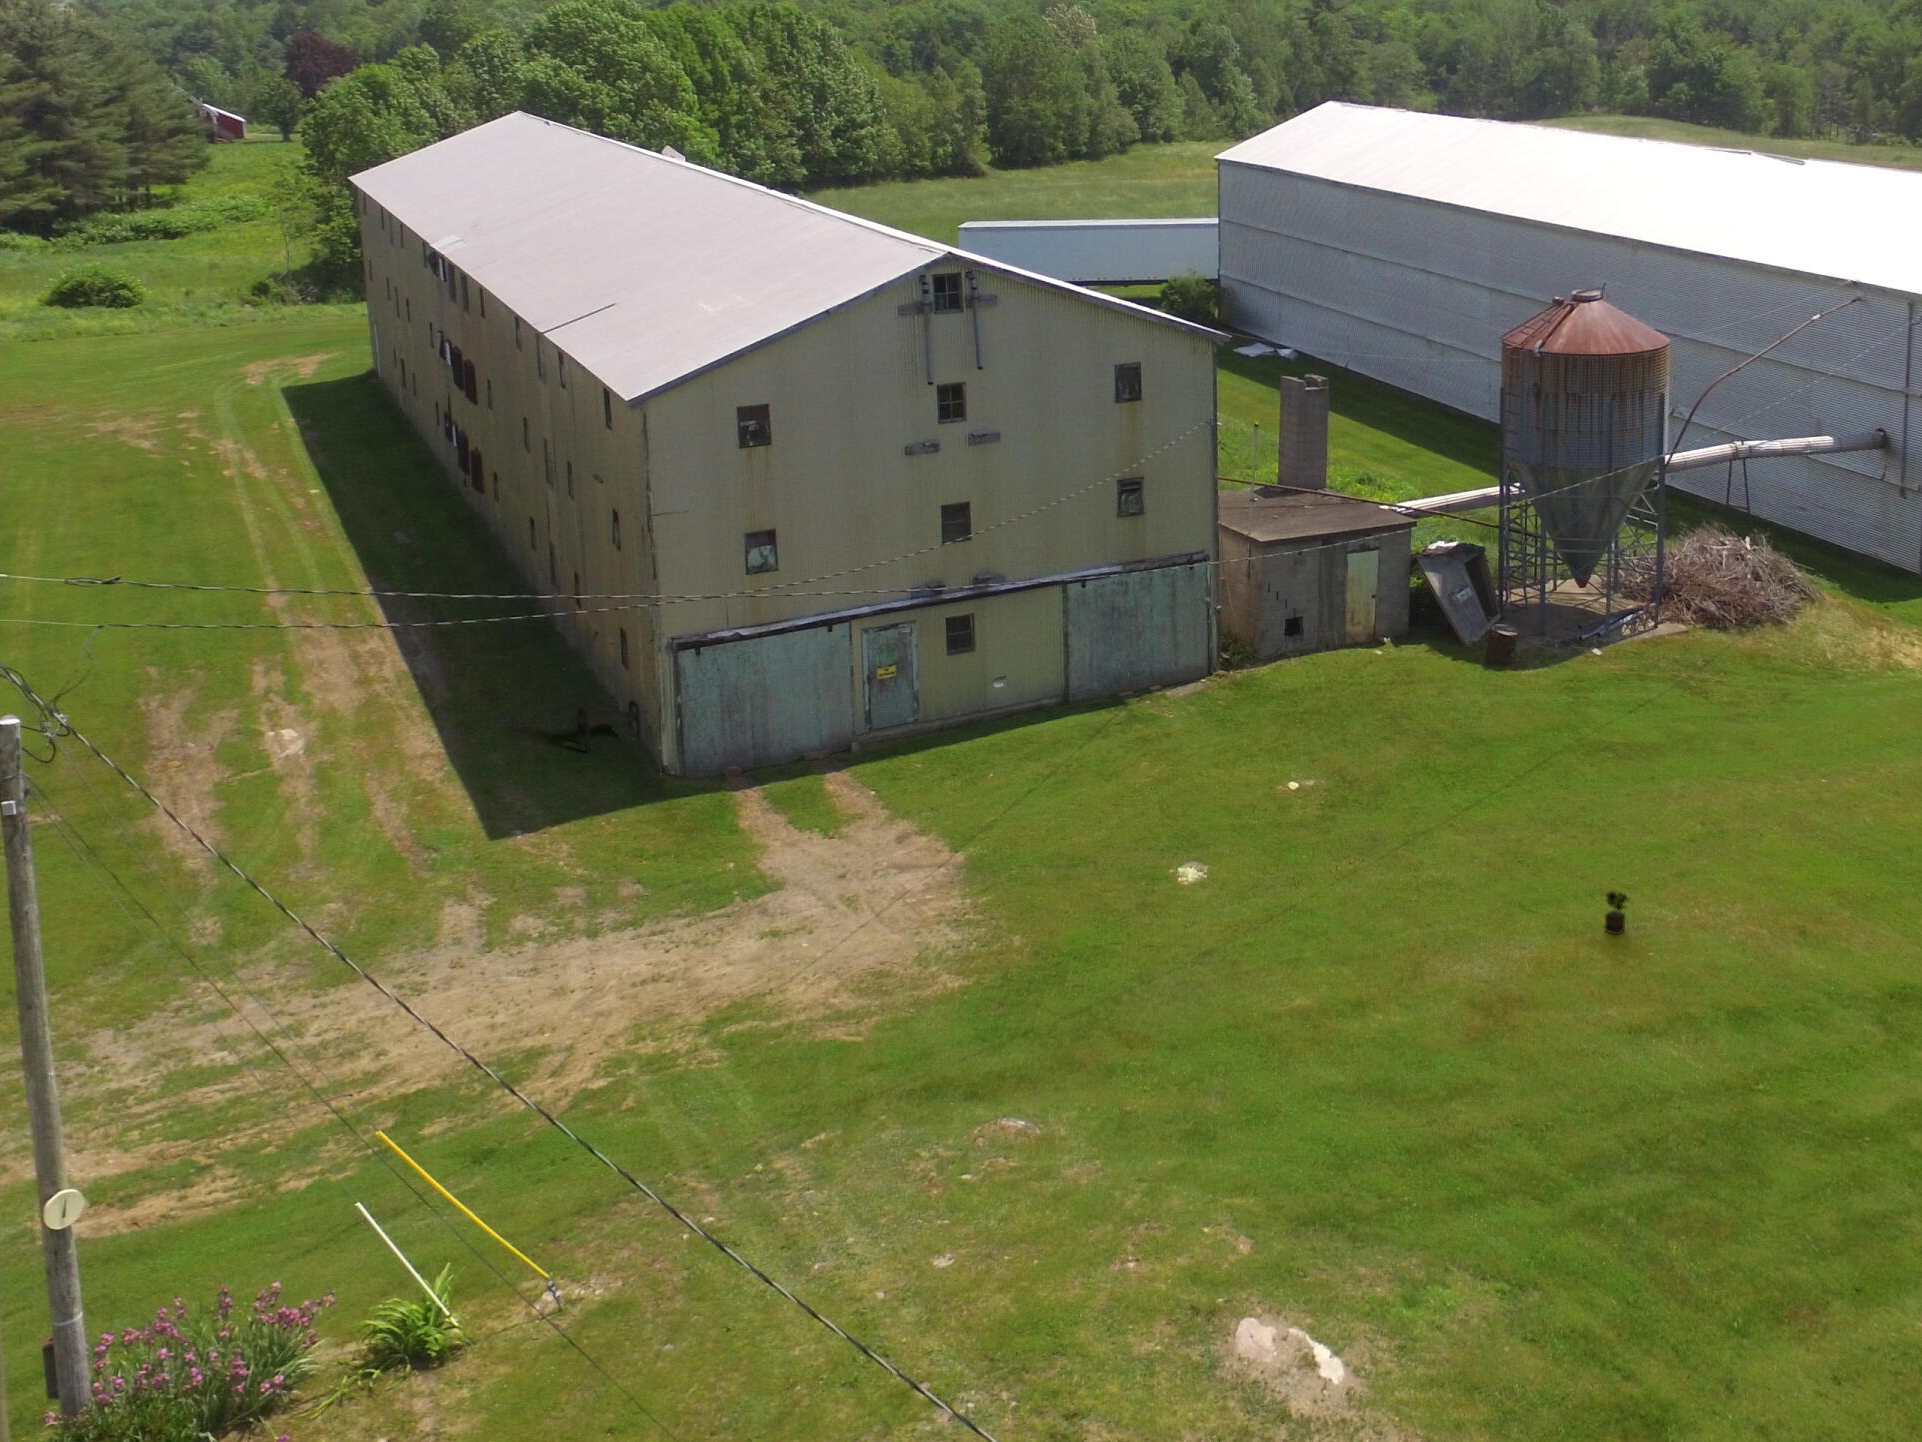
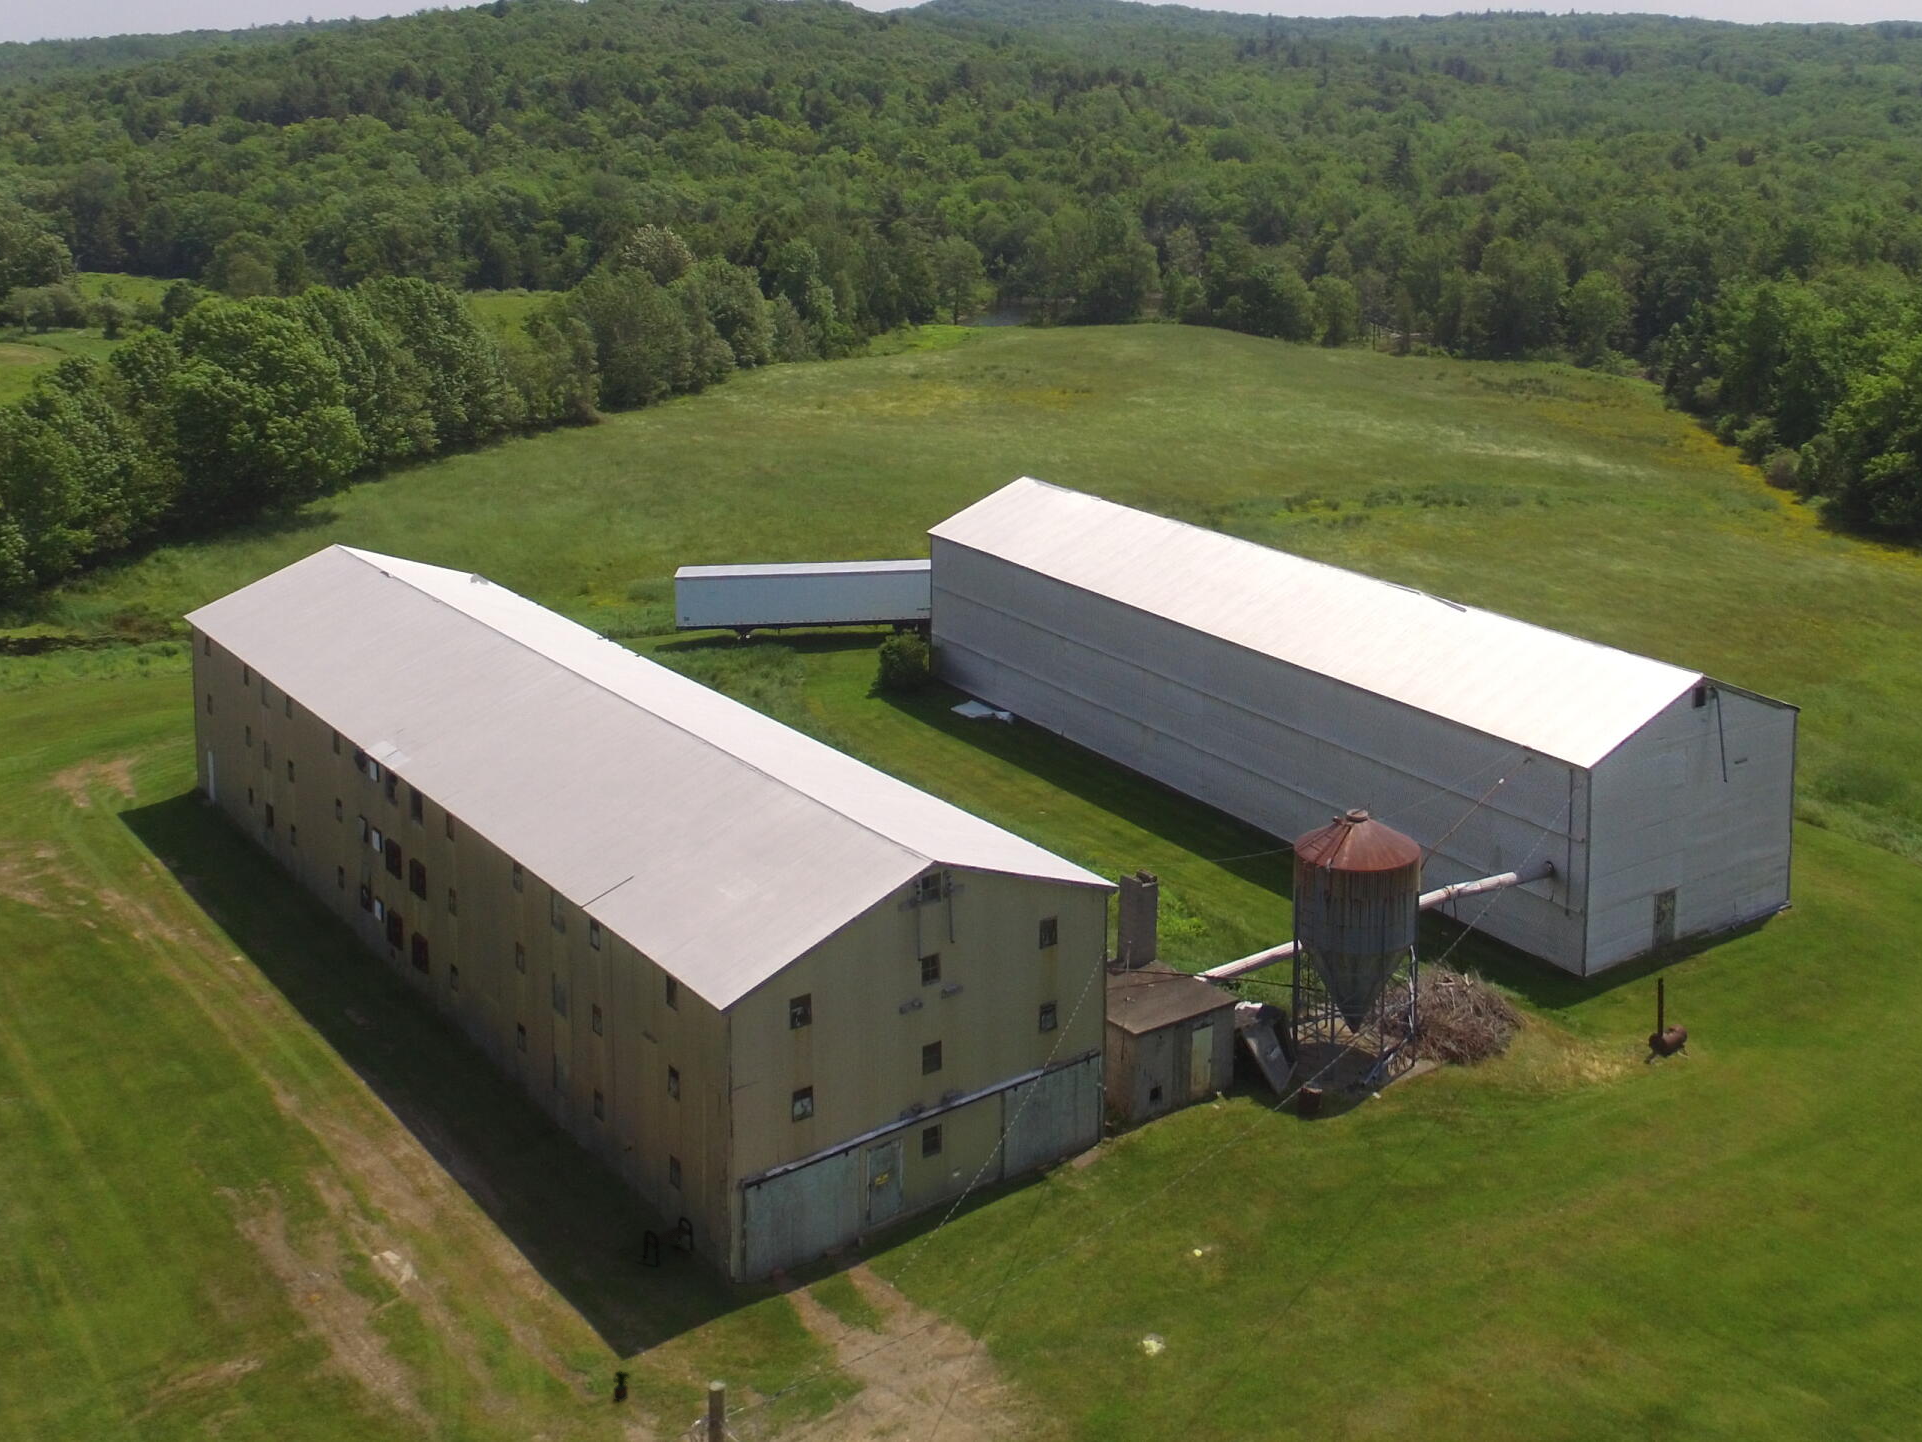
potted tree: present [1605,891,1629,935] -> present [614,1371,629,1401]

